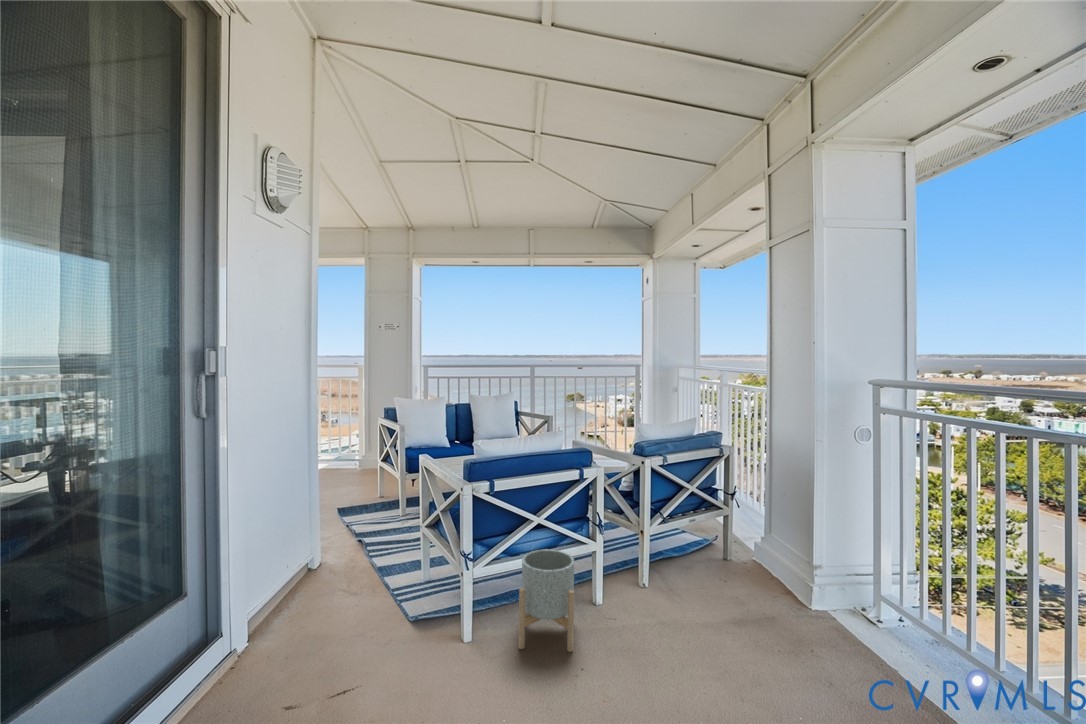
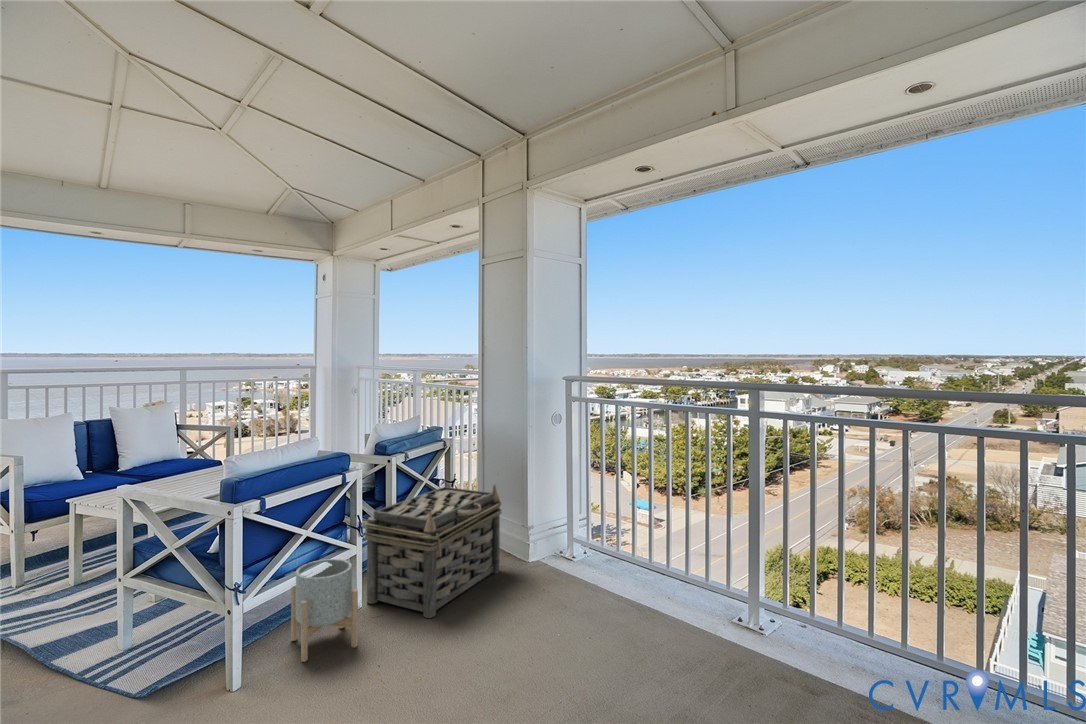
basket: none [604,496,771,646] -> present [365,485,501,618]

